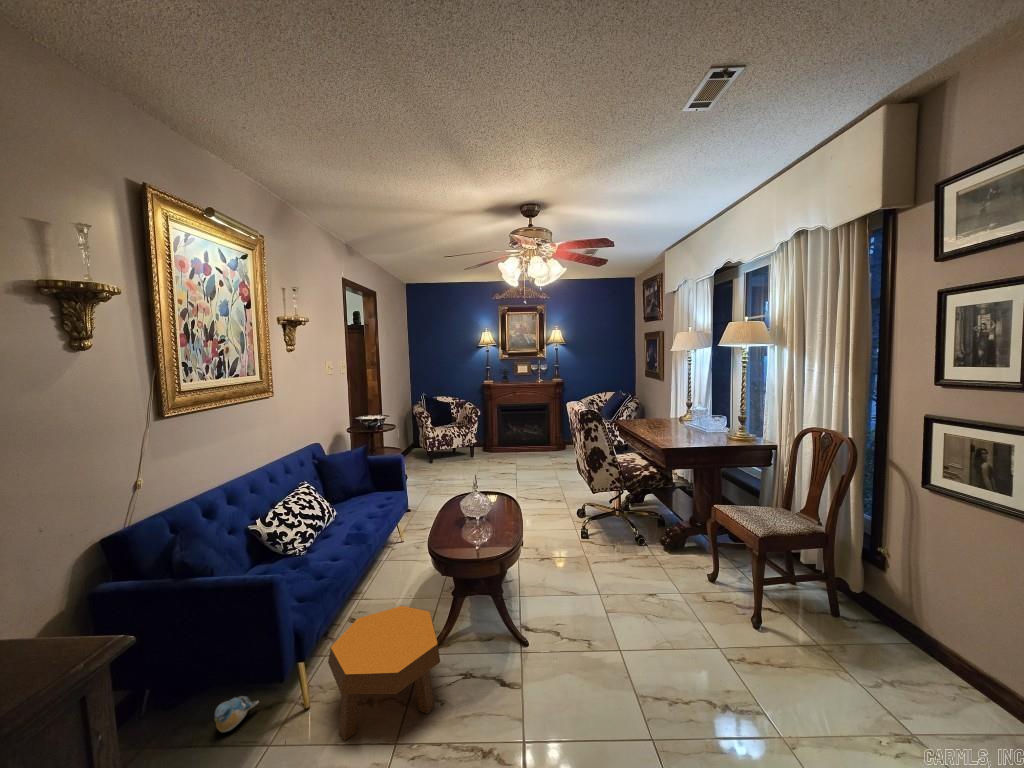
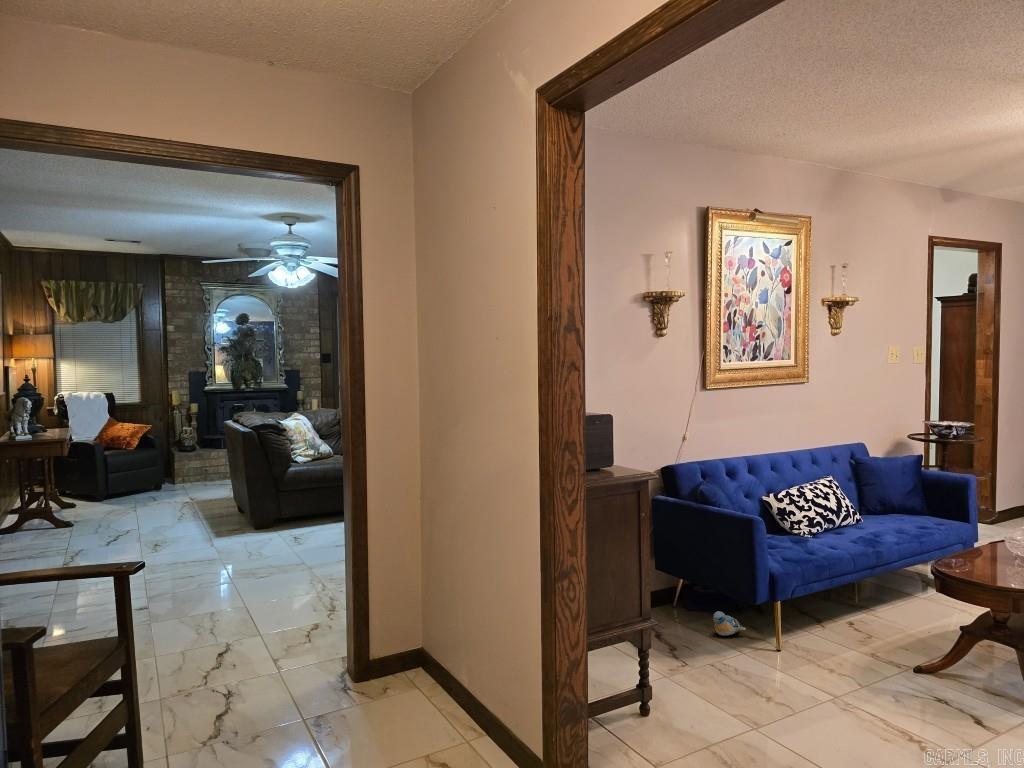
footstool: present [328,606,440,741] -> none [794,598,910,699]

